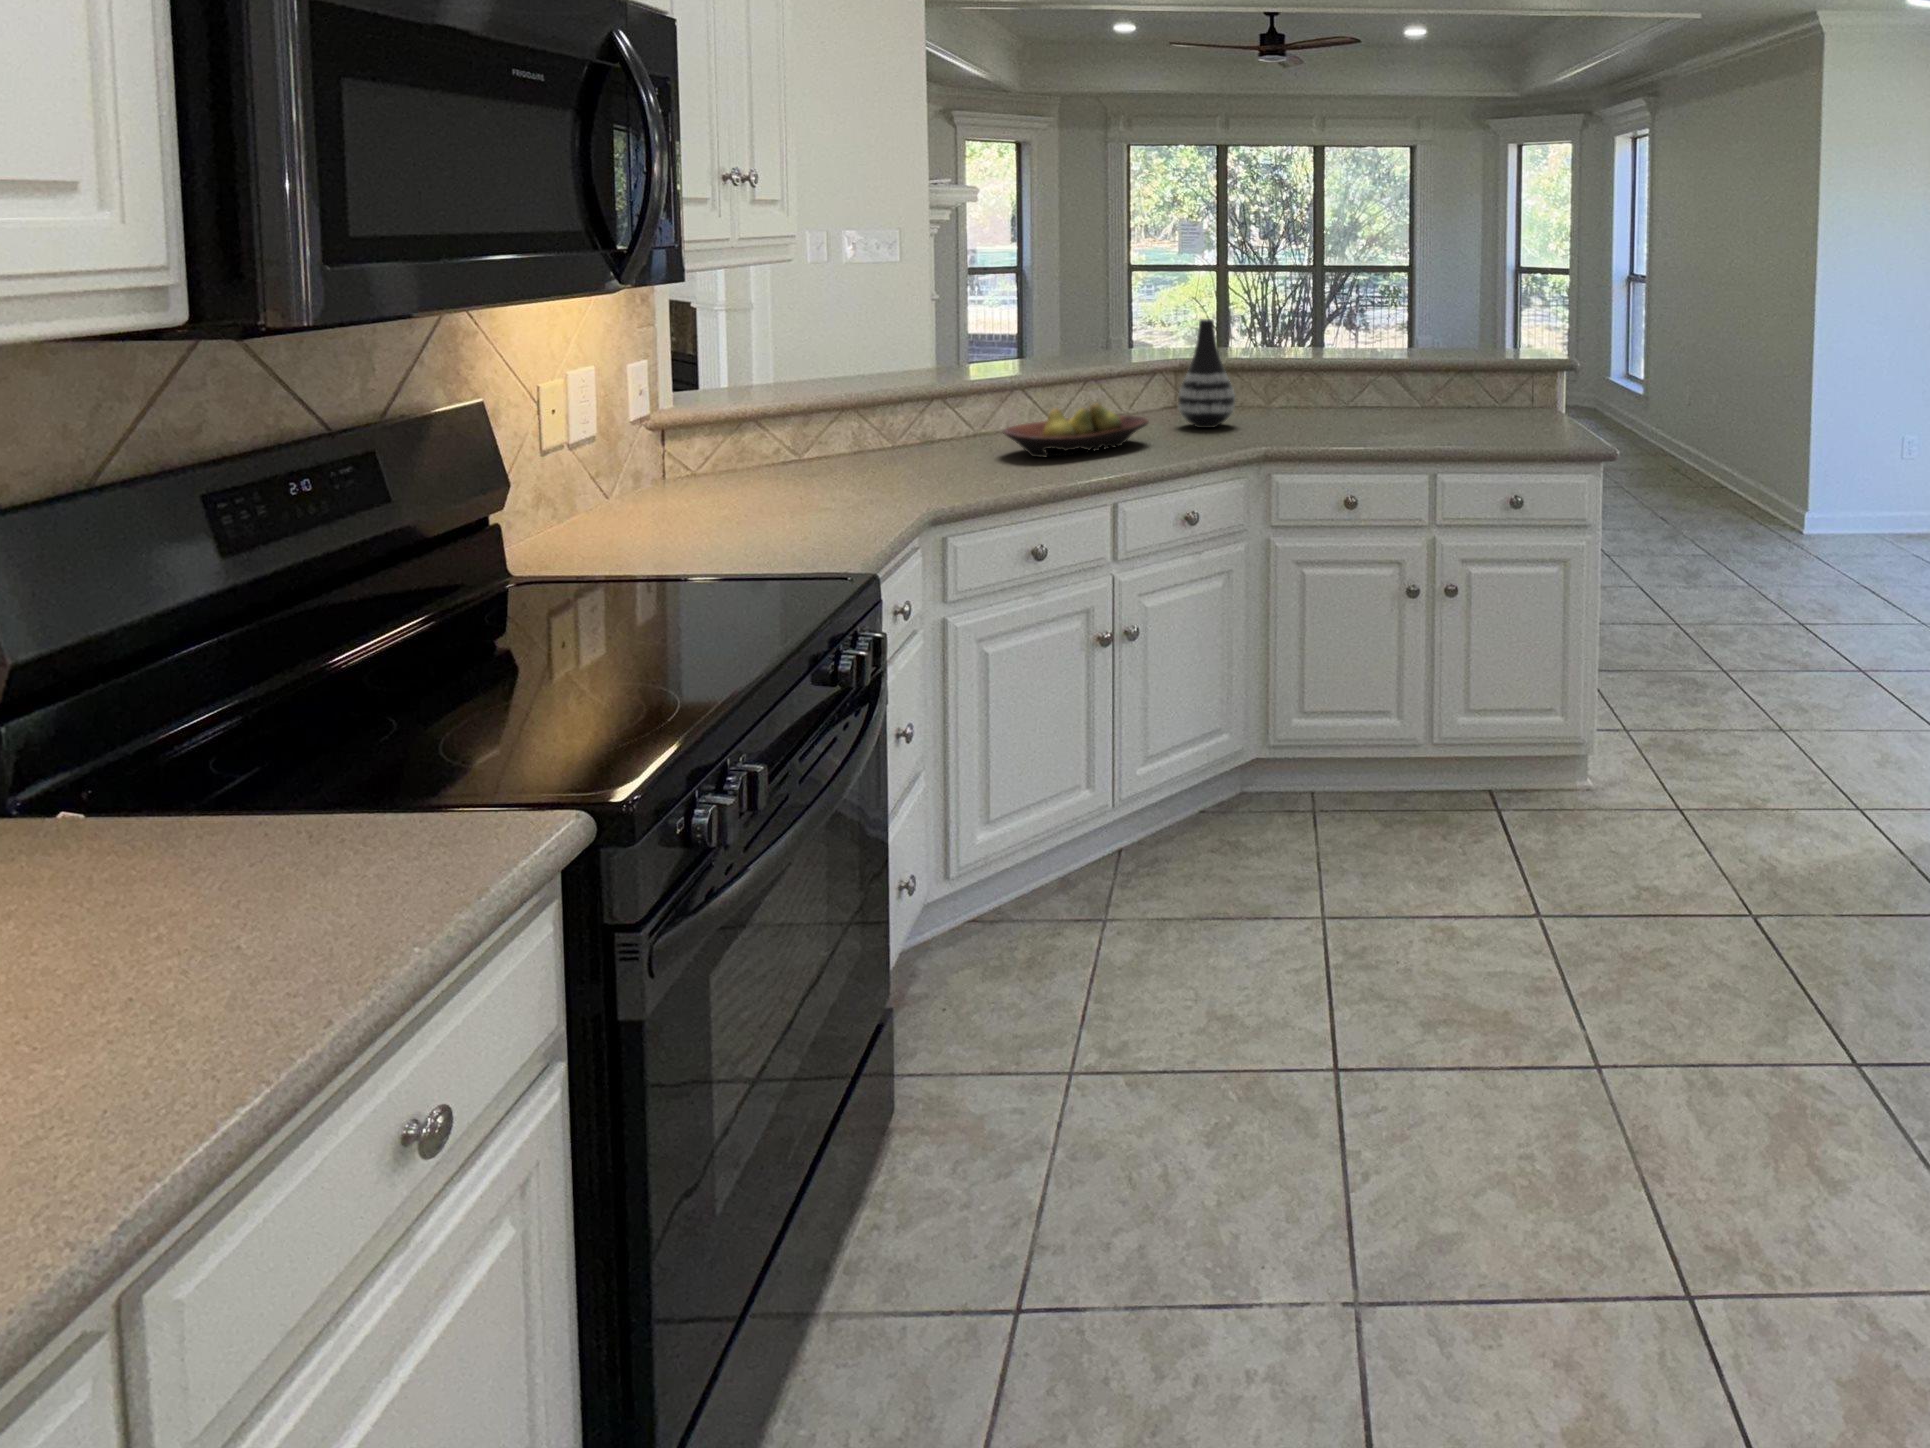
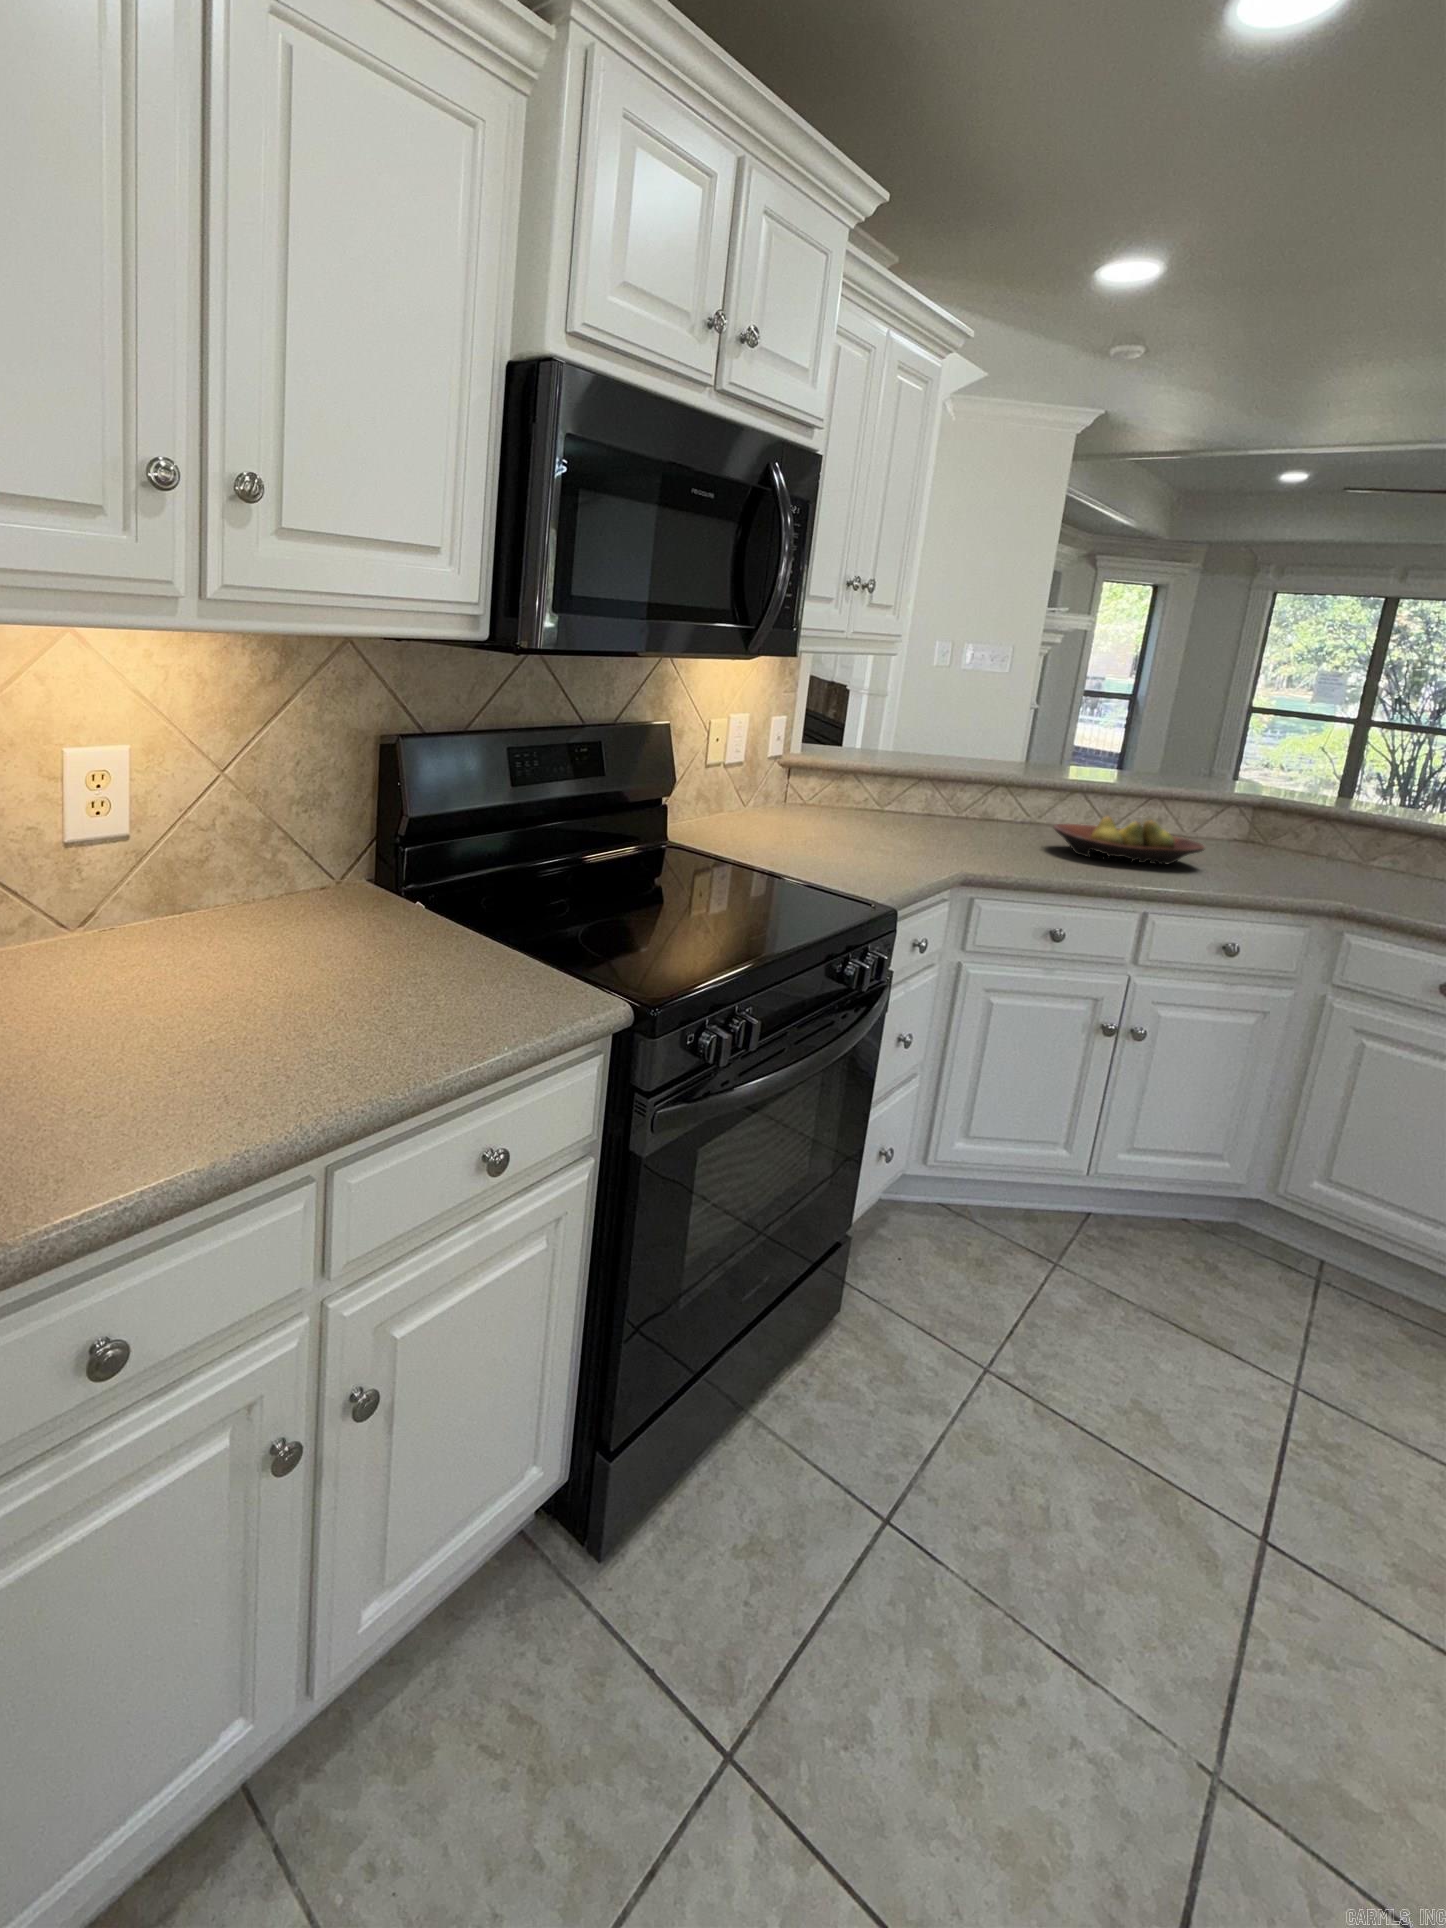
vase: present [1178,319,1235,428] -> none [1245,762,1317,871]

